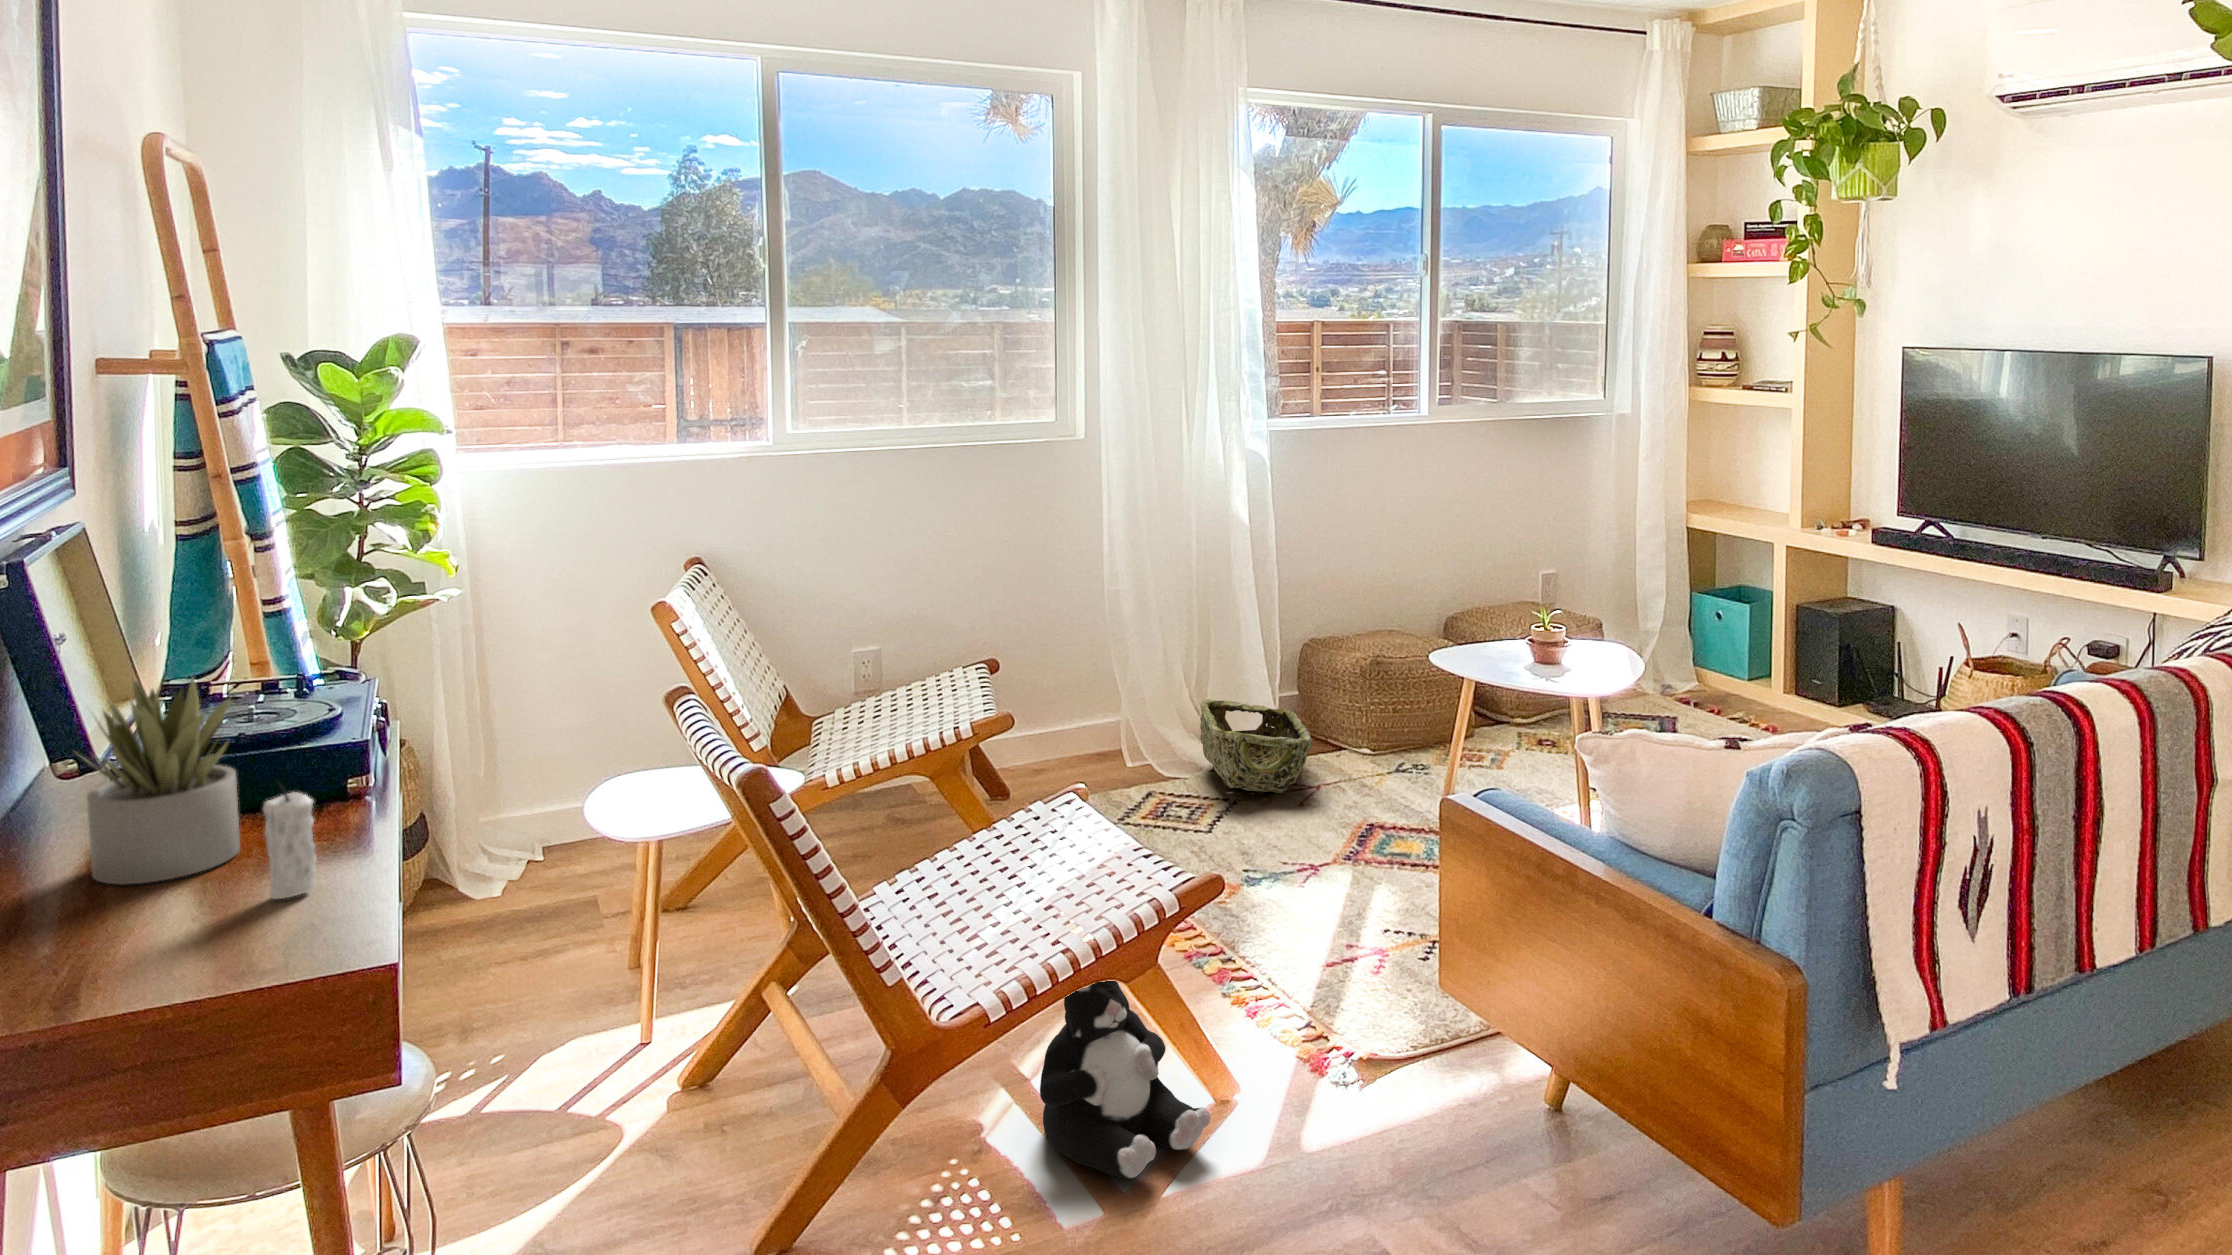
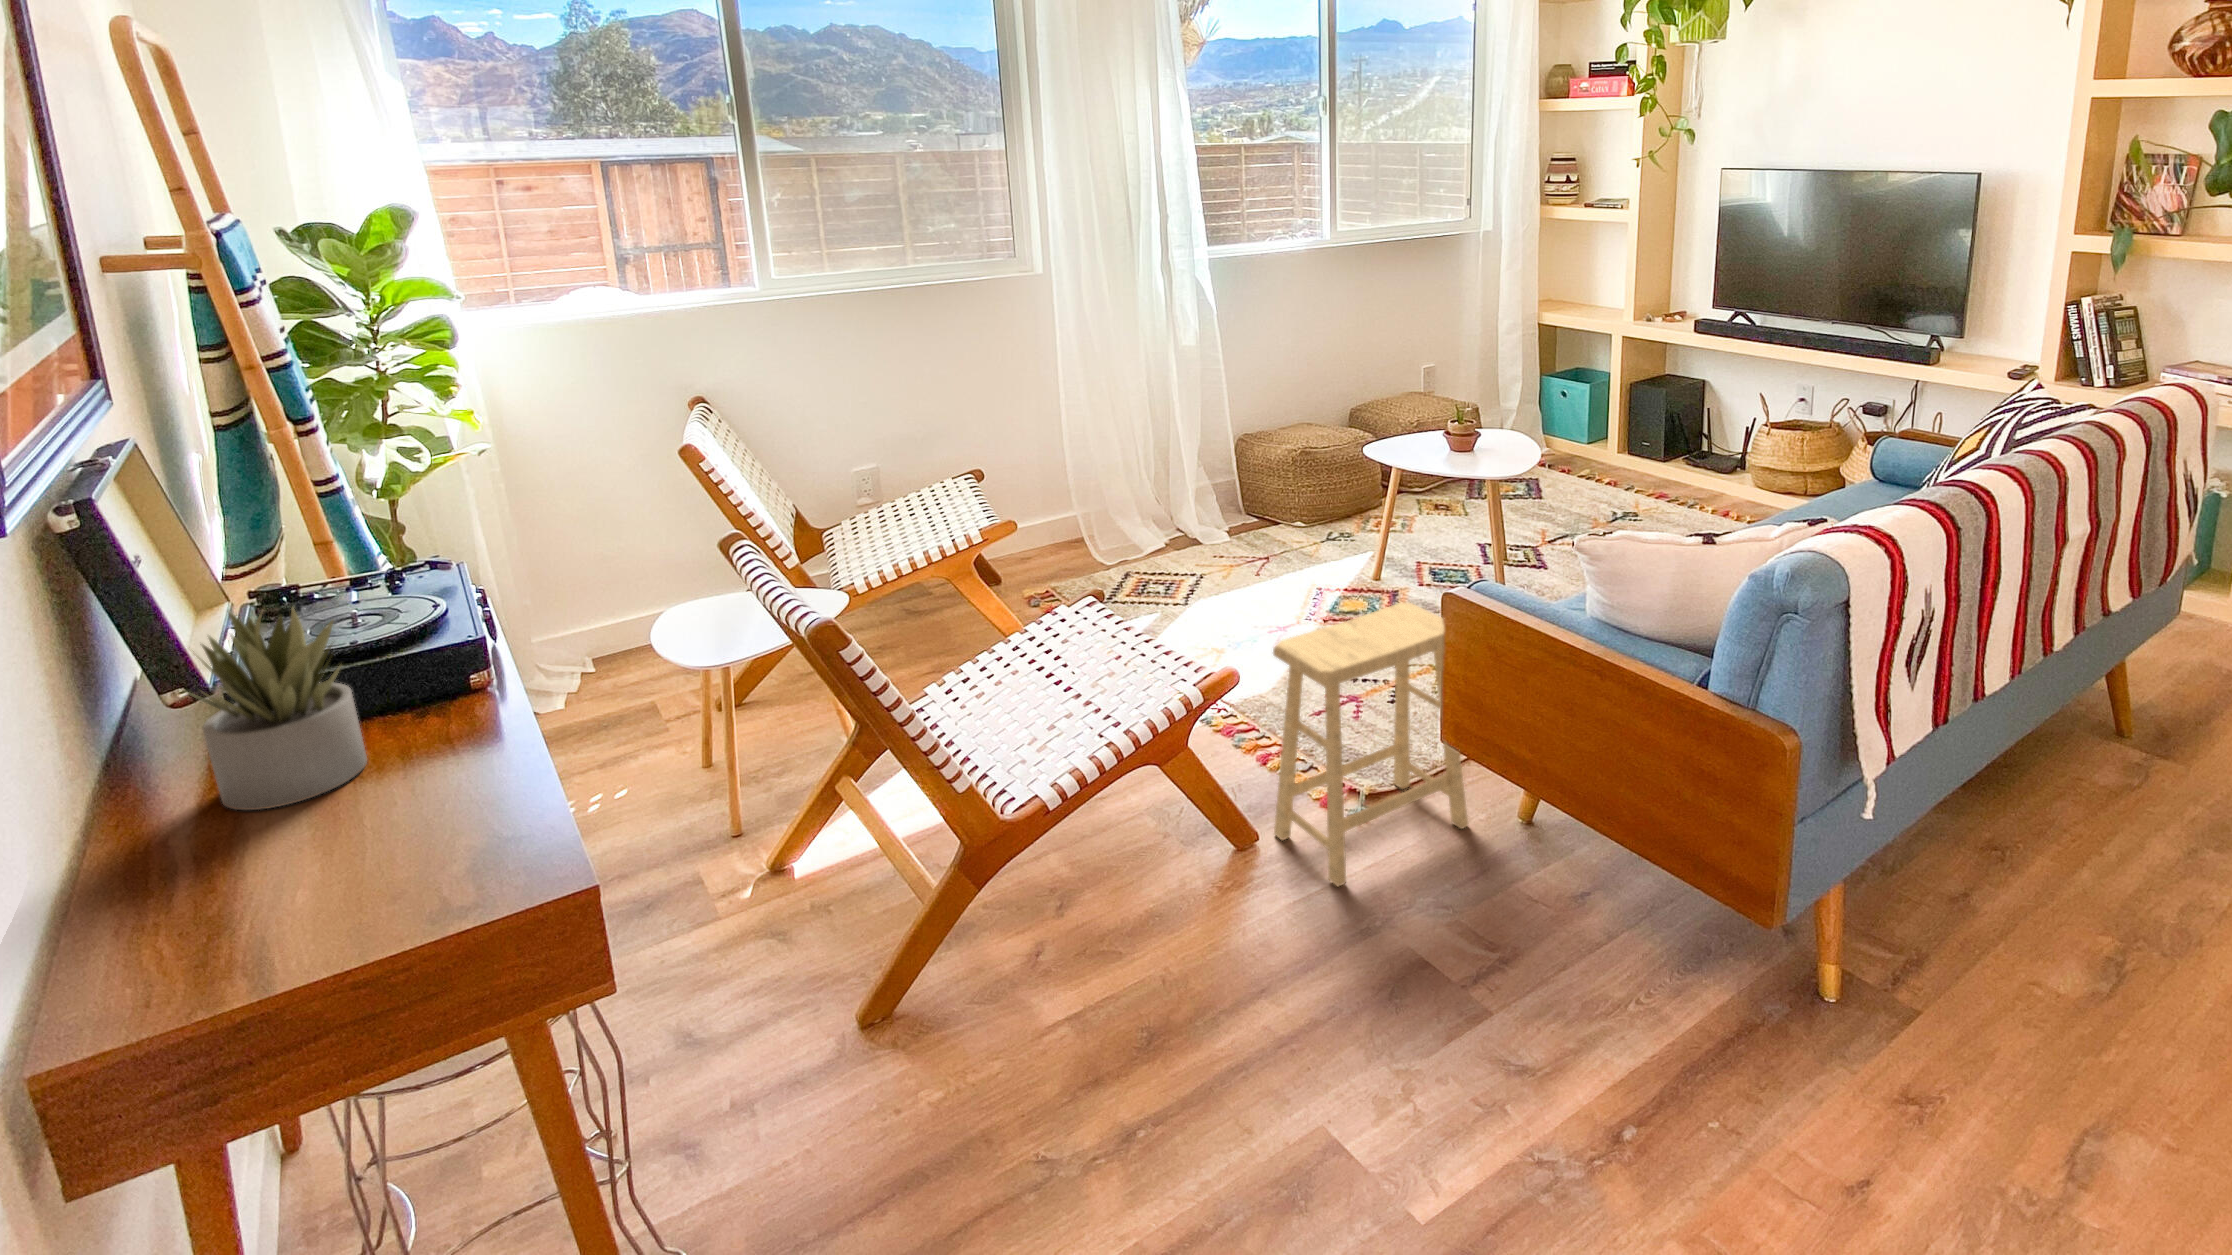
woven basket: present [1200,699,1312,793] -> none [1156,488,1256,564]
candle: present [263,792,317,899] -> none [395,705,458,816]
footstool: none [1268,822,1507,1166] -> present [1273,603,1469,886]
plush toy: present [1040,981,1211,1178] -> none [1091,734,1235,914]

